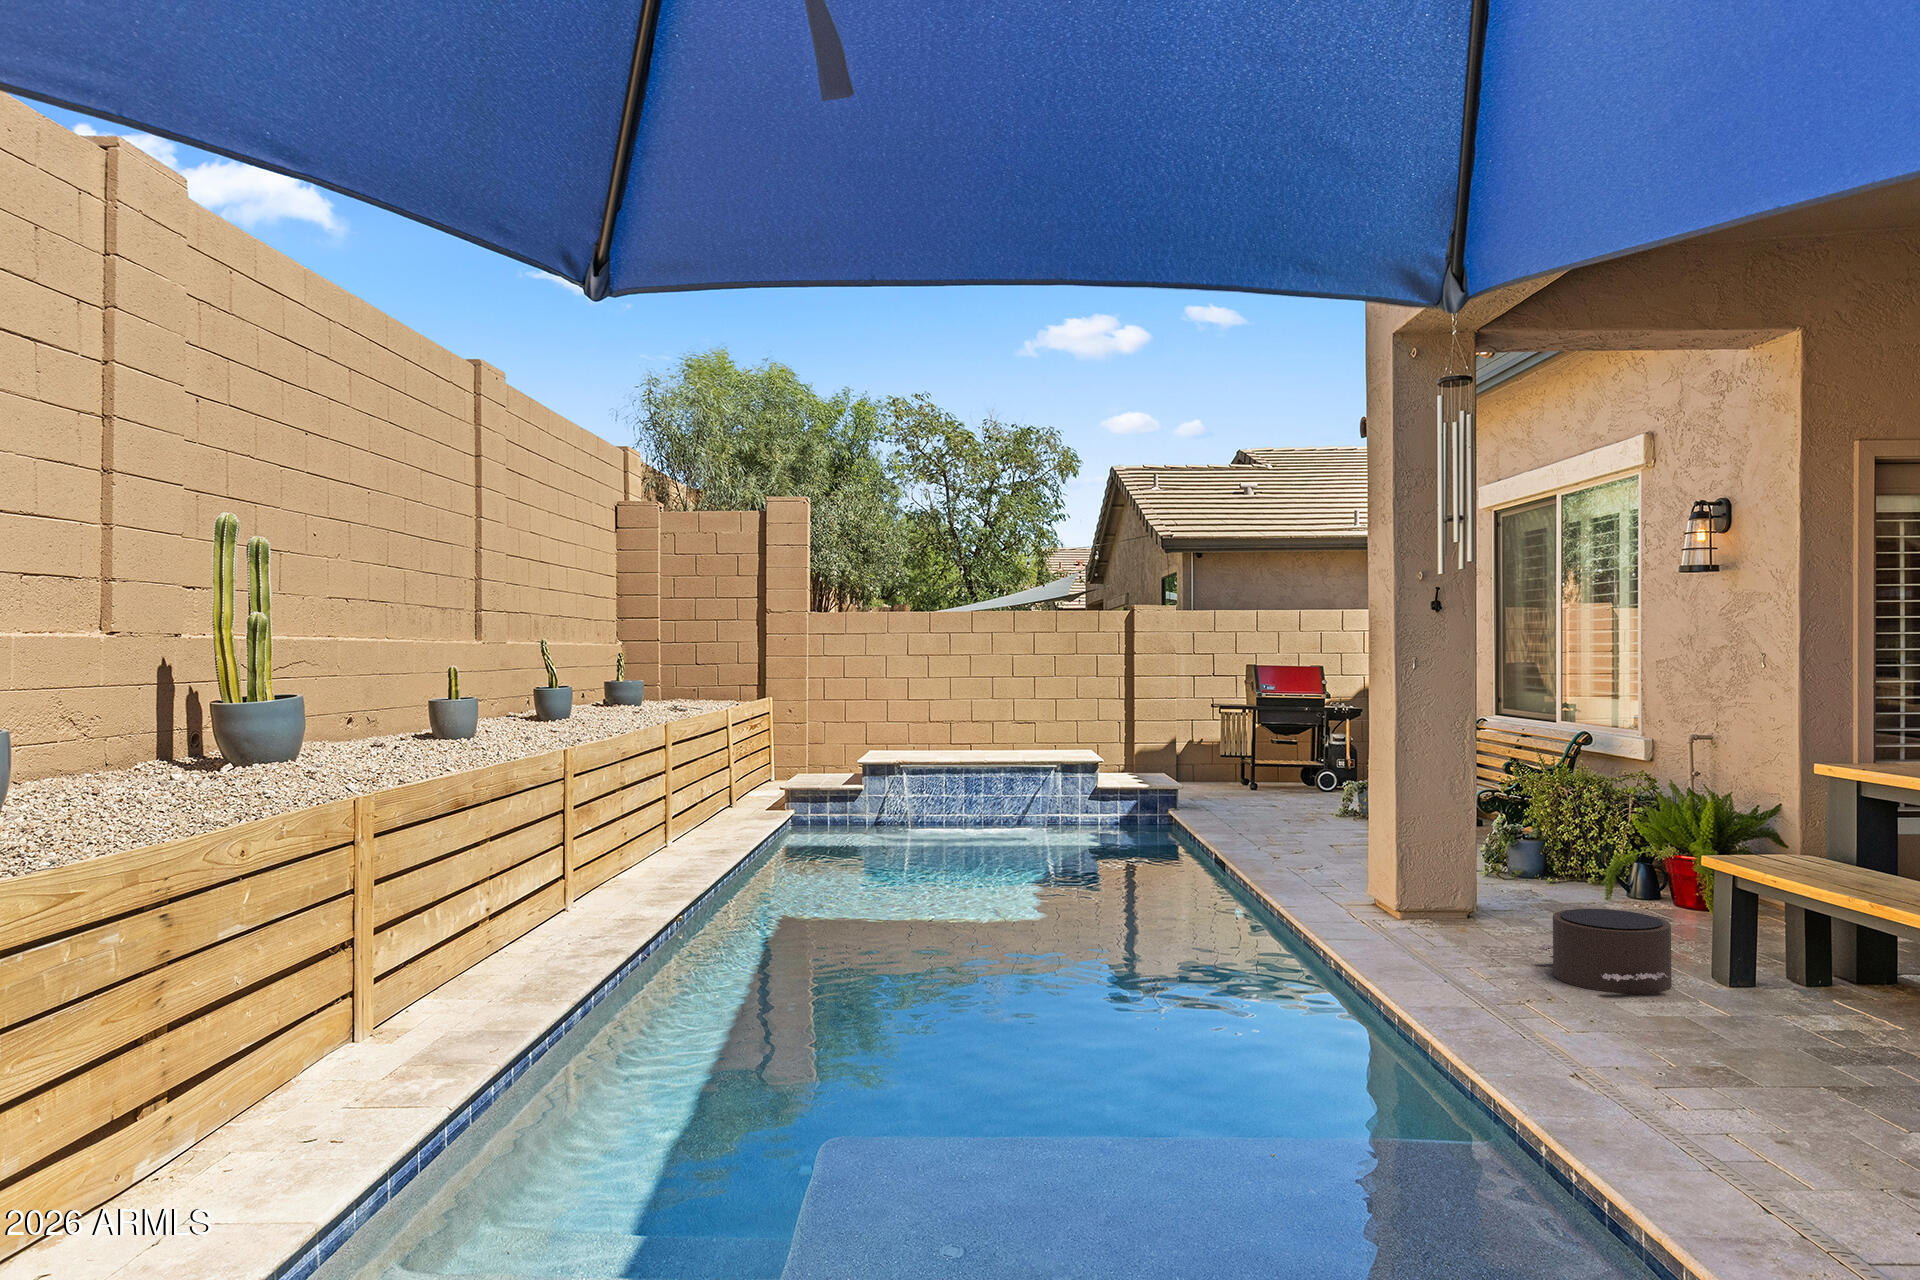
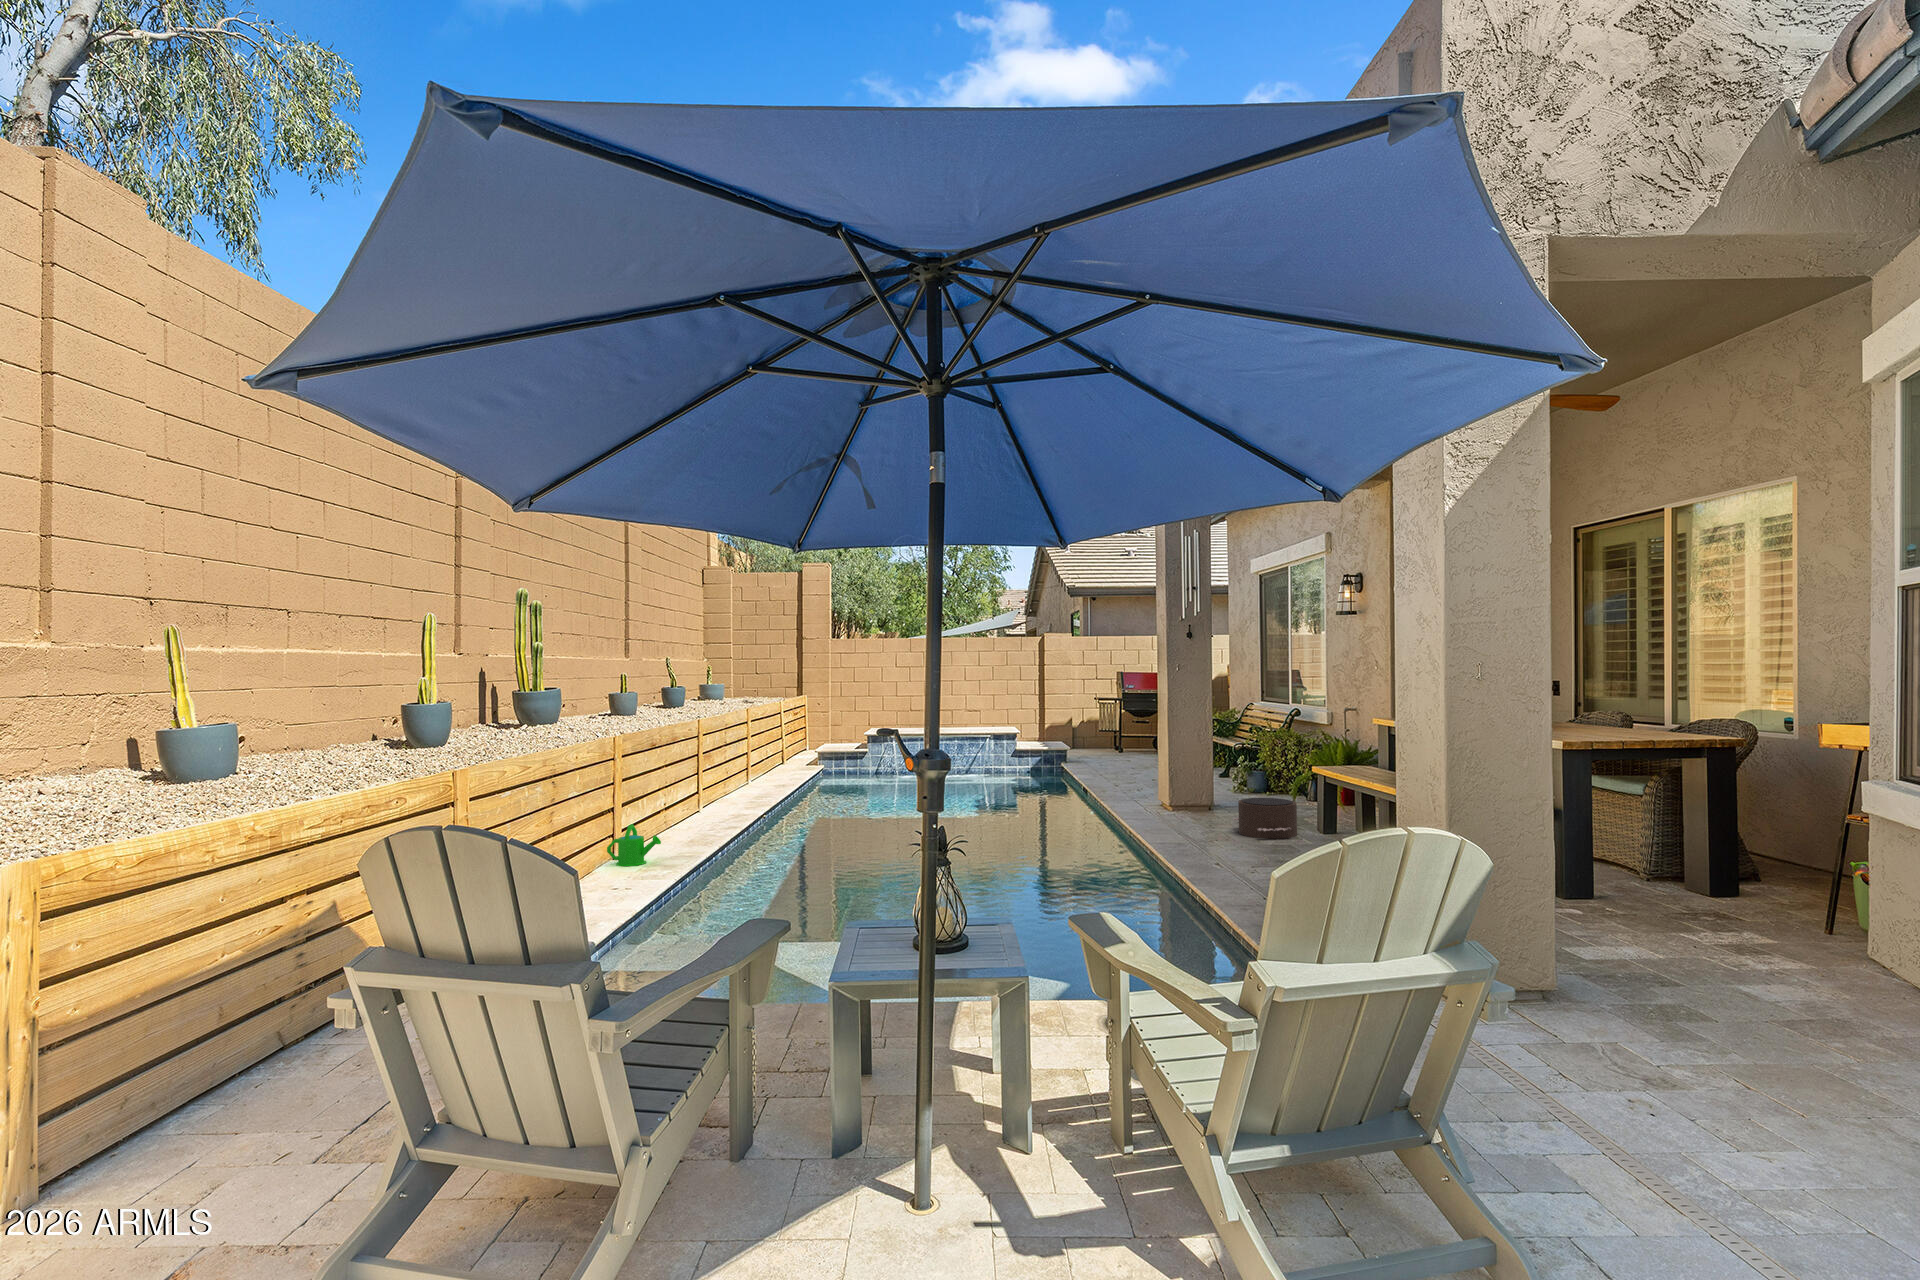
watering can: none [338,971,445,1059] -> present [607,824,661,866]

